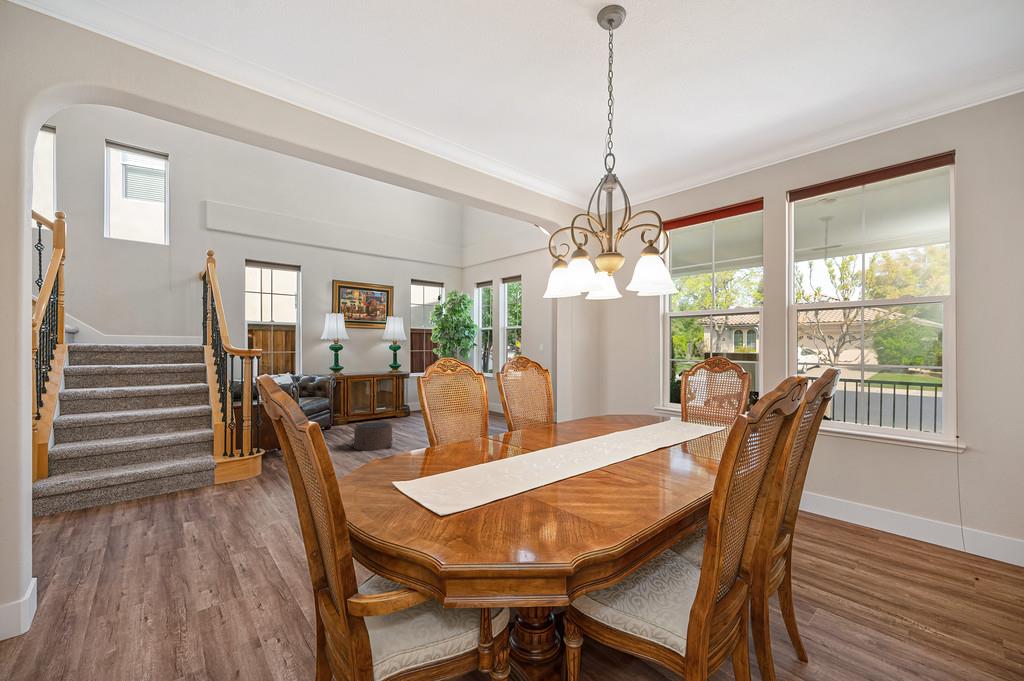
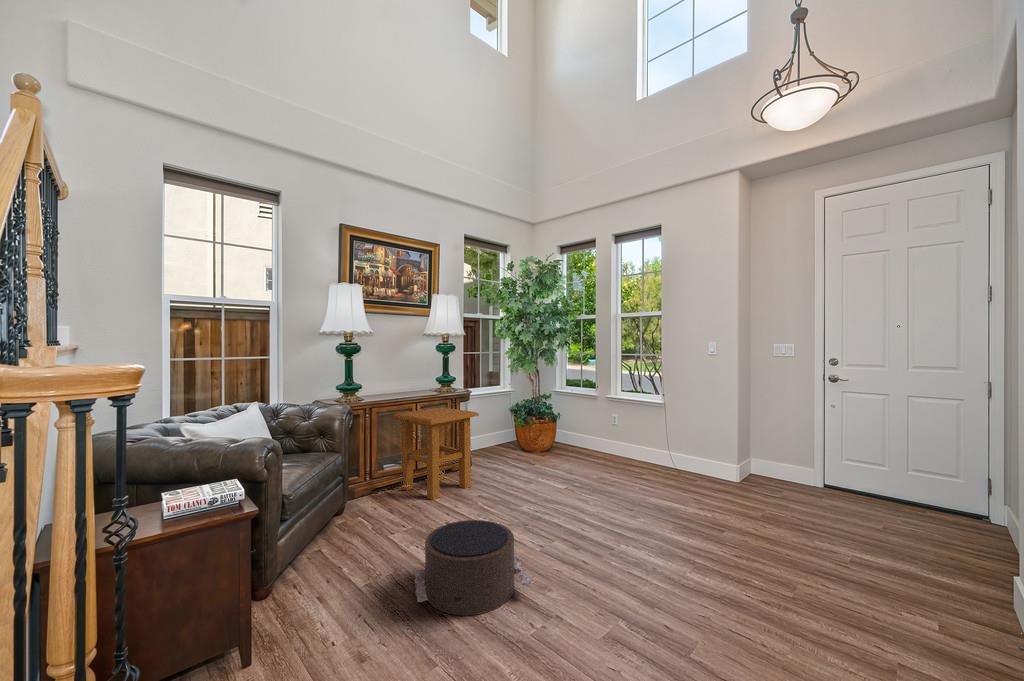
side table: none [359,381,406,427] -> present [393,407,479,500]

